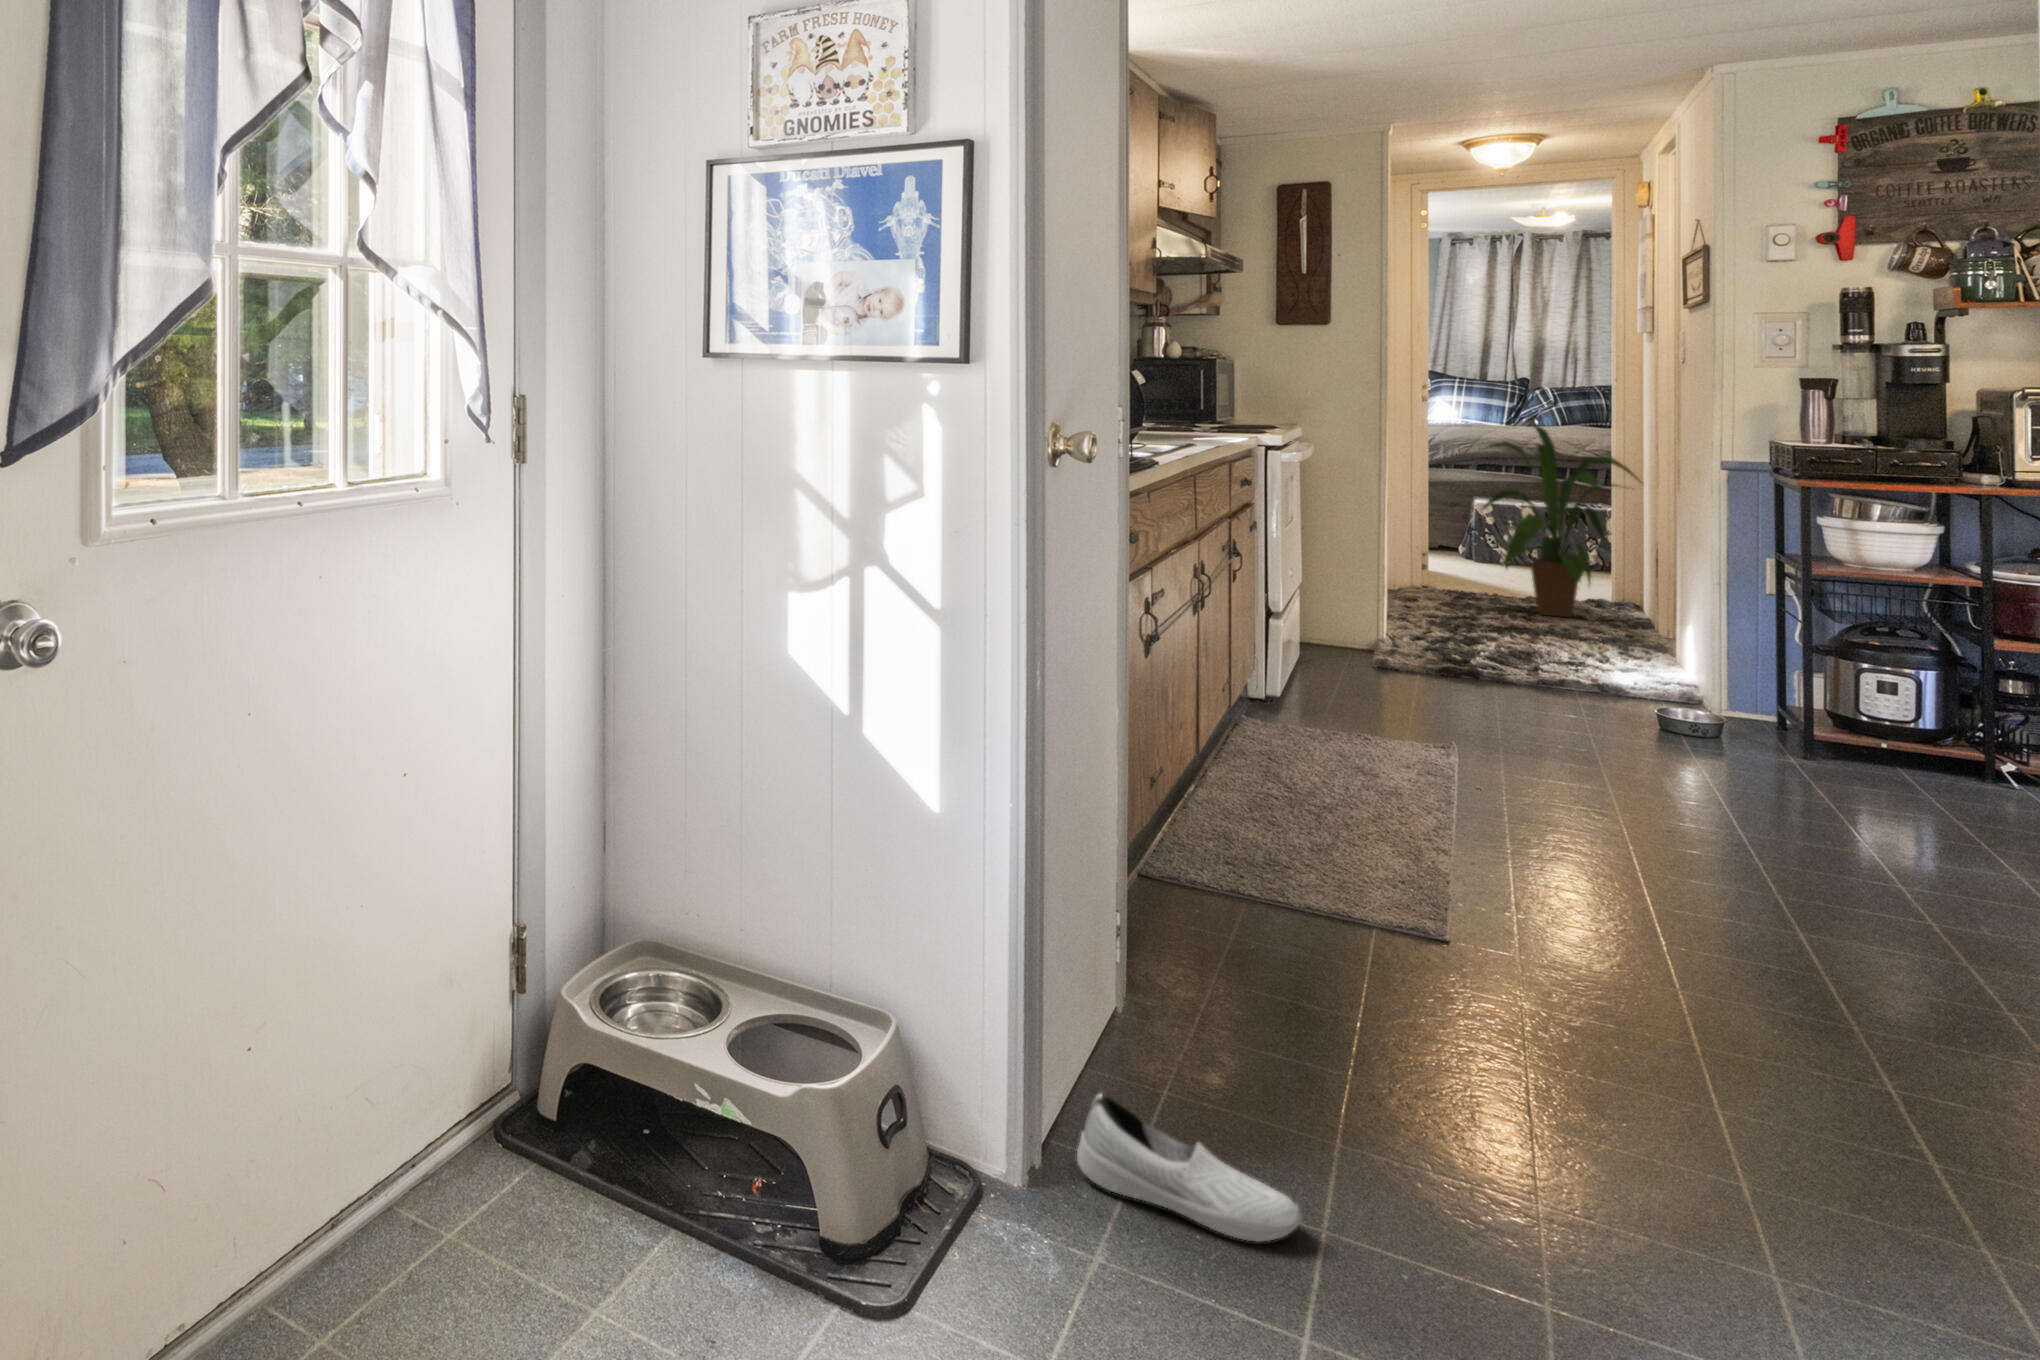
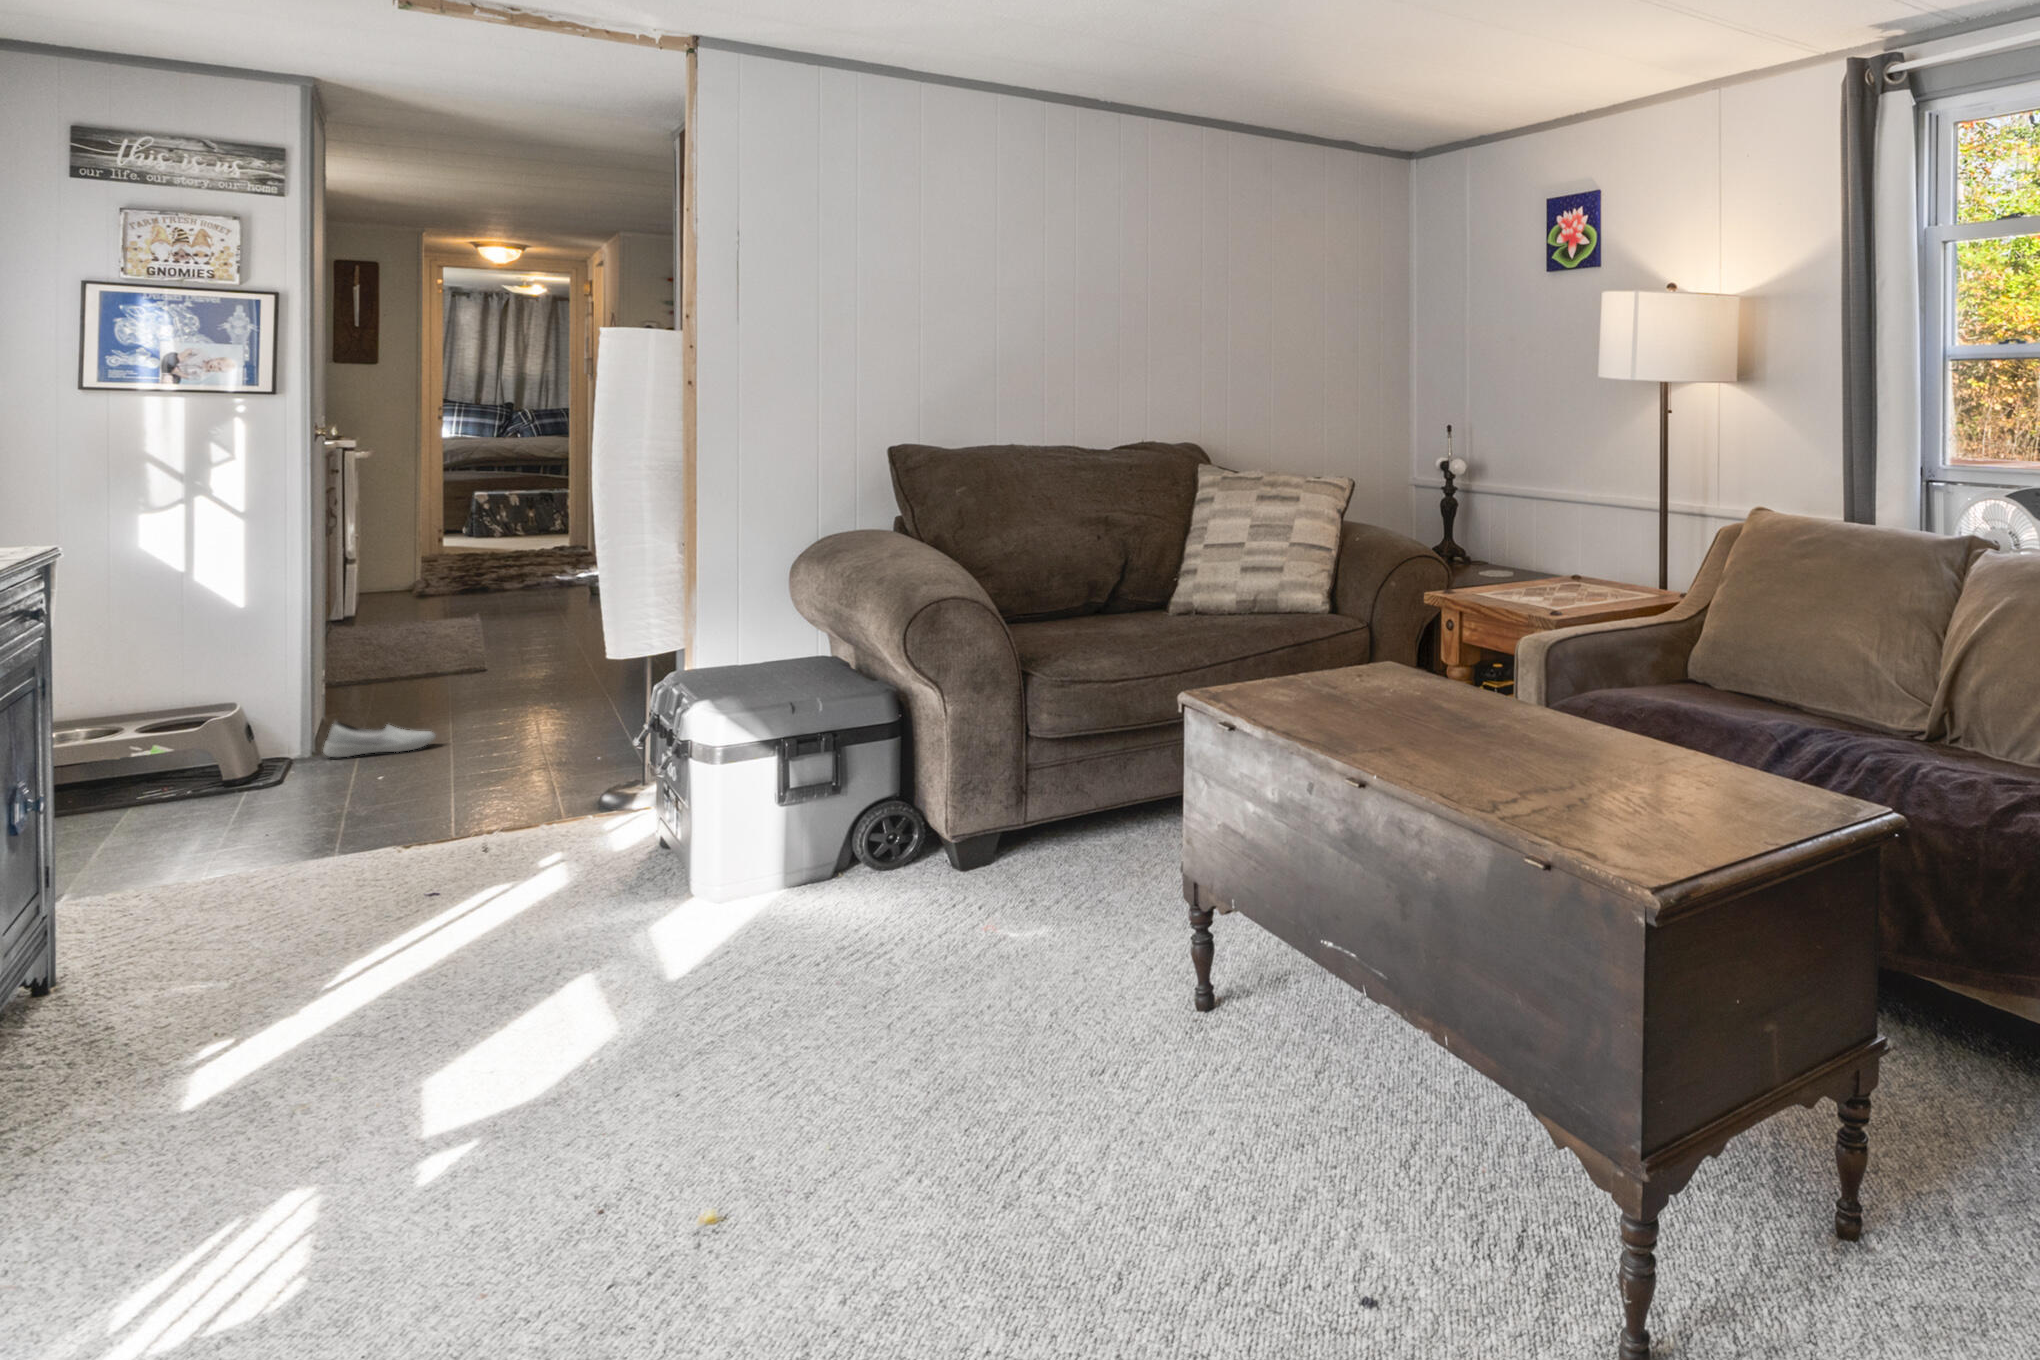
house plant: present [1474,424,1643,617] -> none [477,431,589,559]

